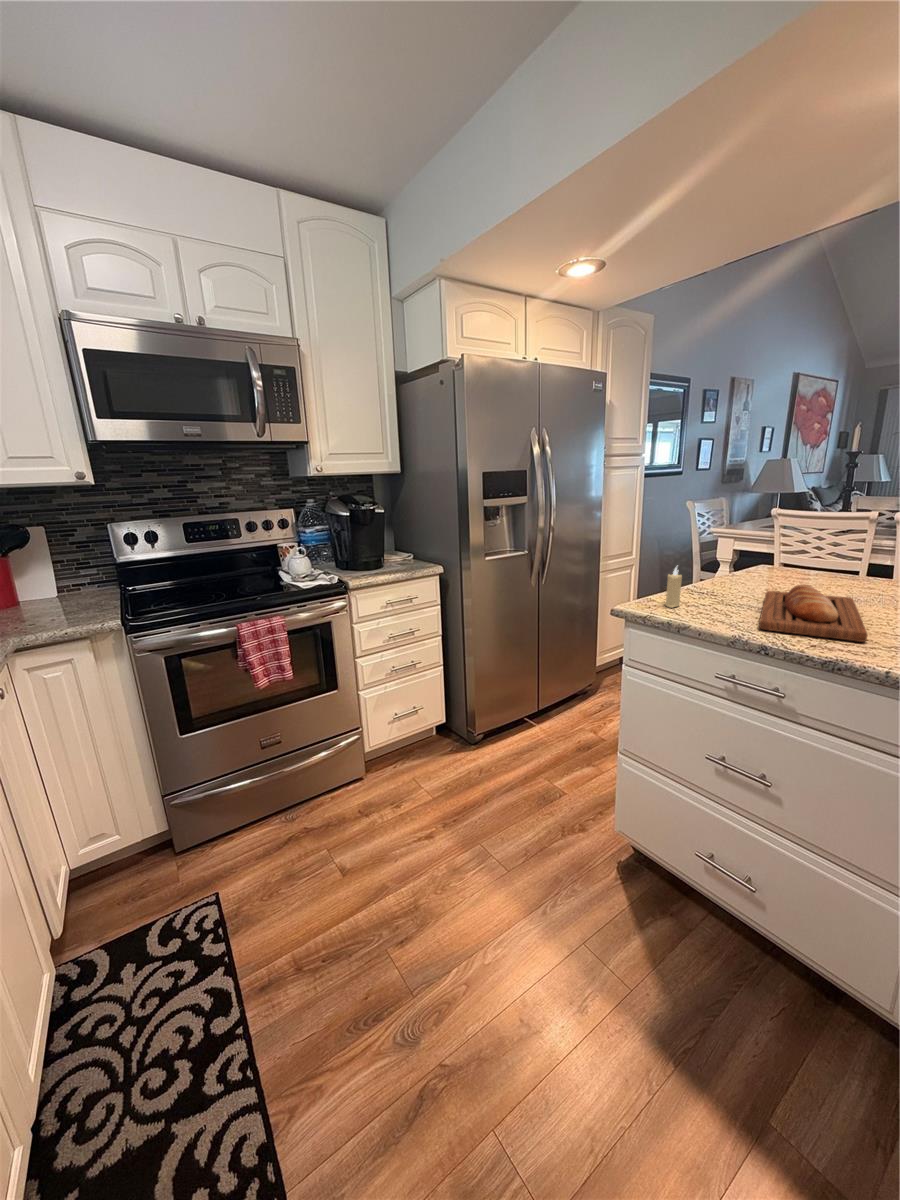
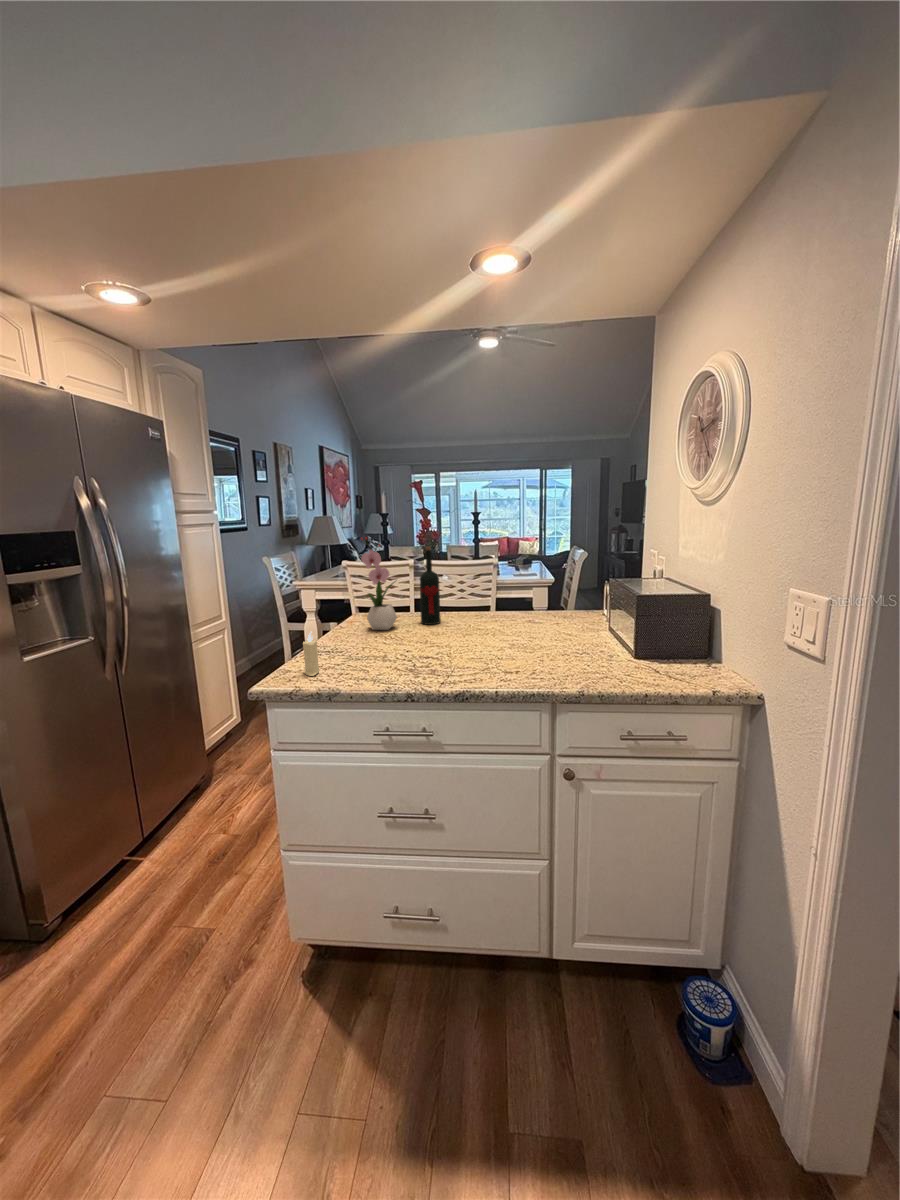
flower arrangement: none [763,475,817,585] -> present [361,537,397,630]
wine bottle: none [842,488,885,589] -> present [420,547,441,625]
bread loaf: present [759,585,868,642] -> none [381,630,469,679]

